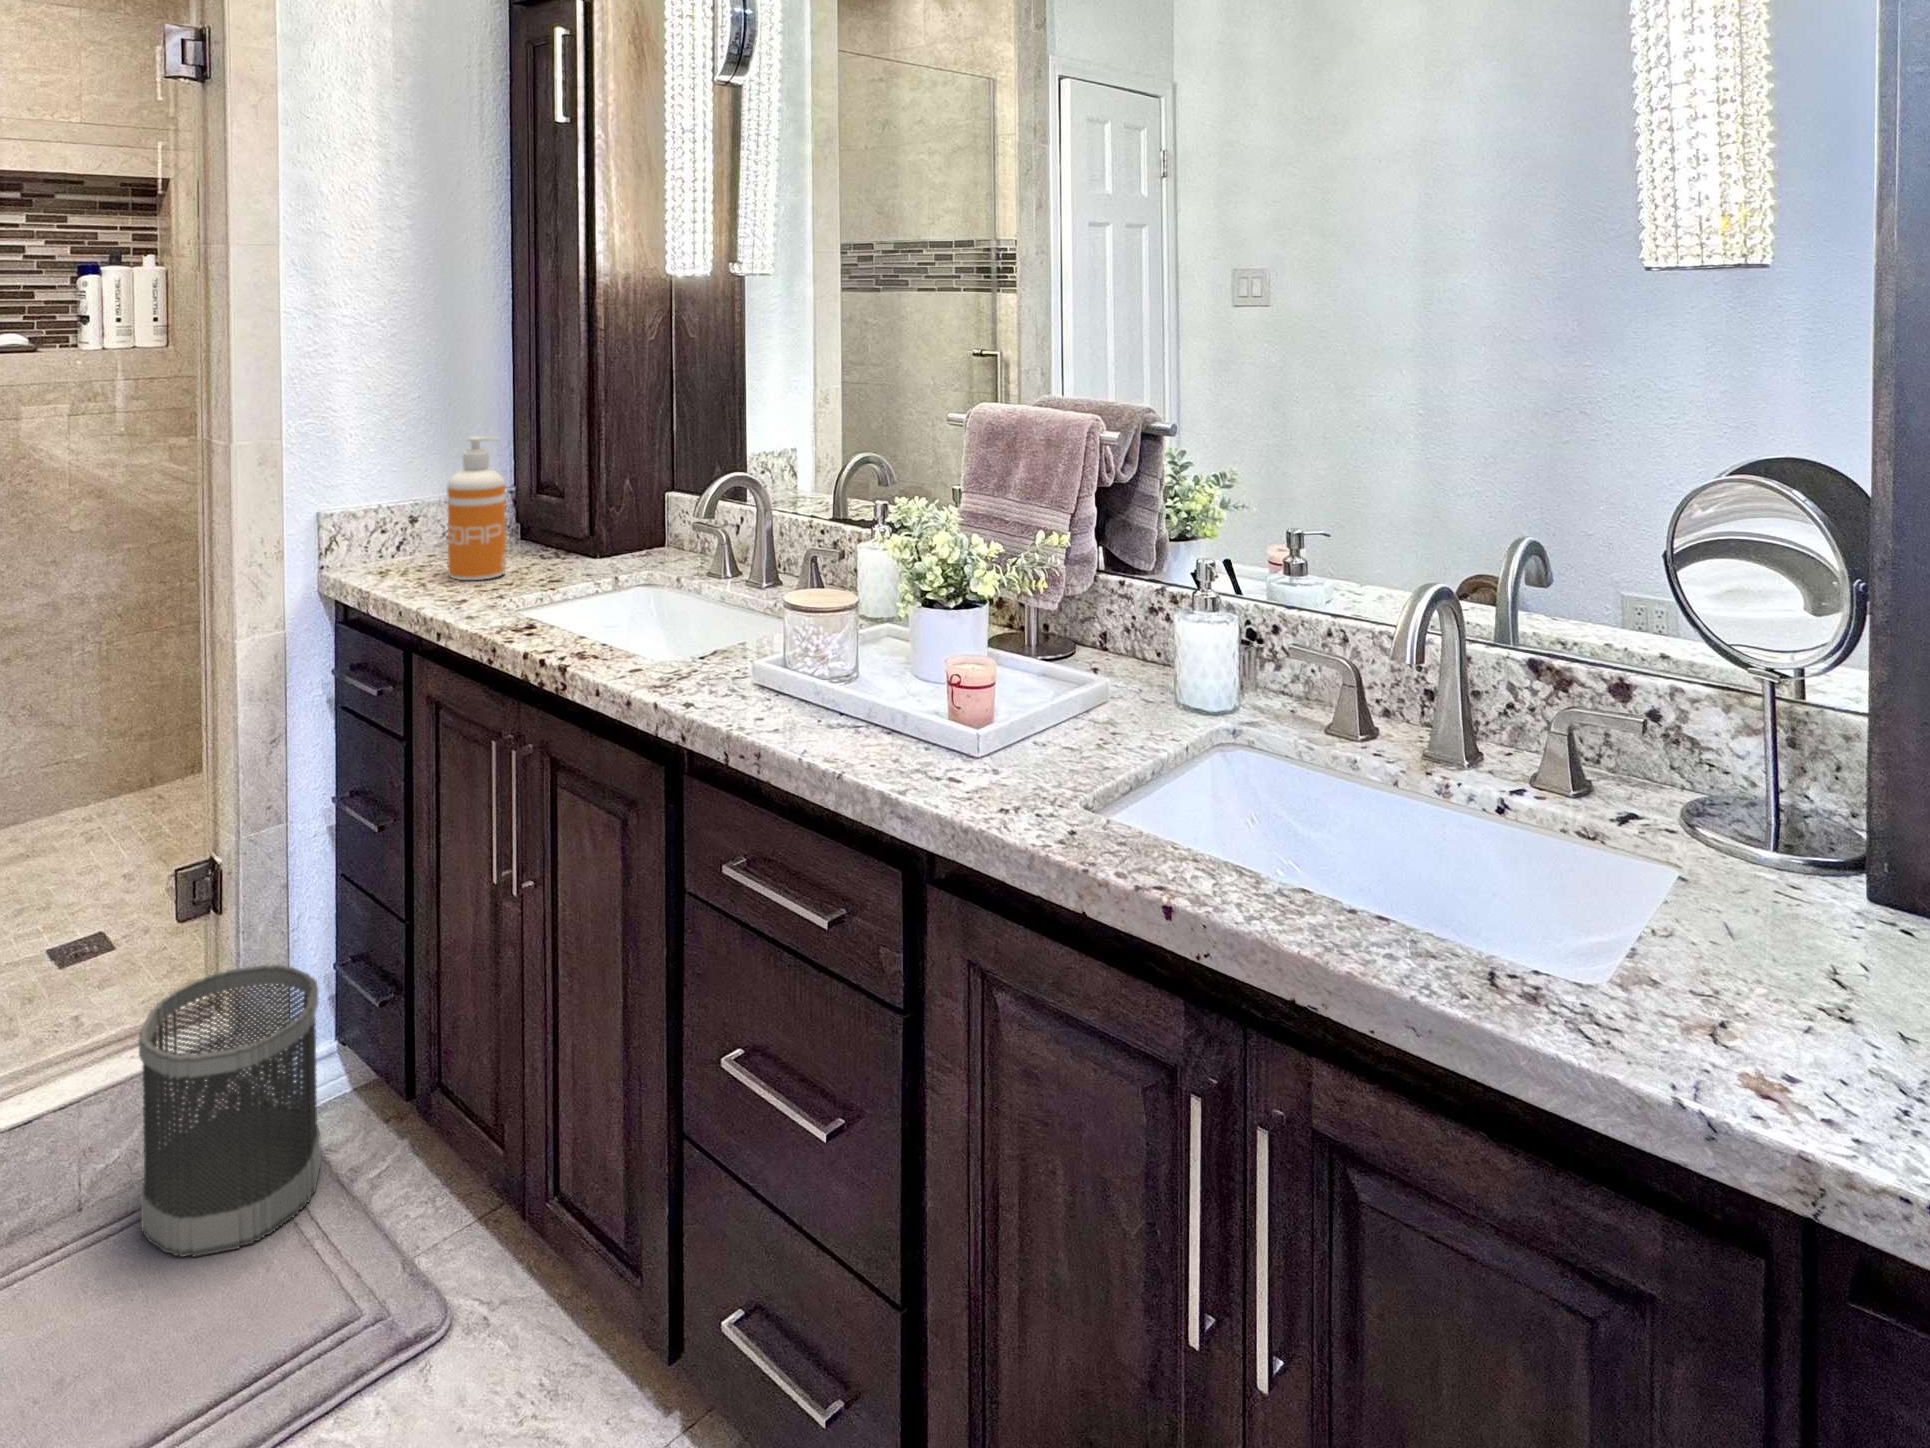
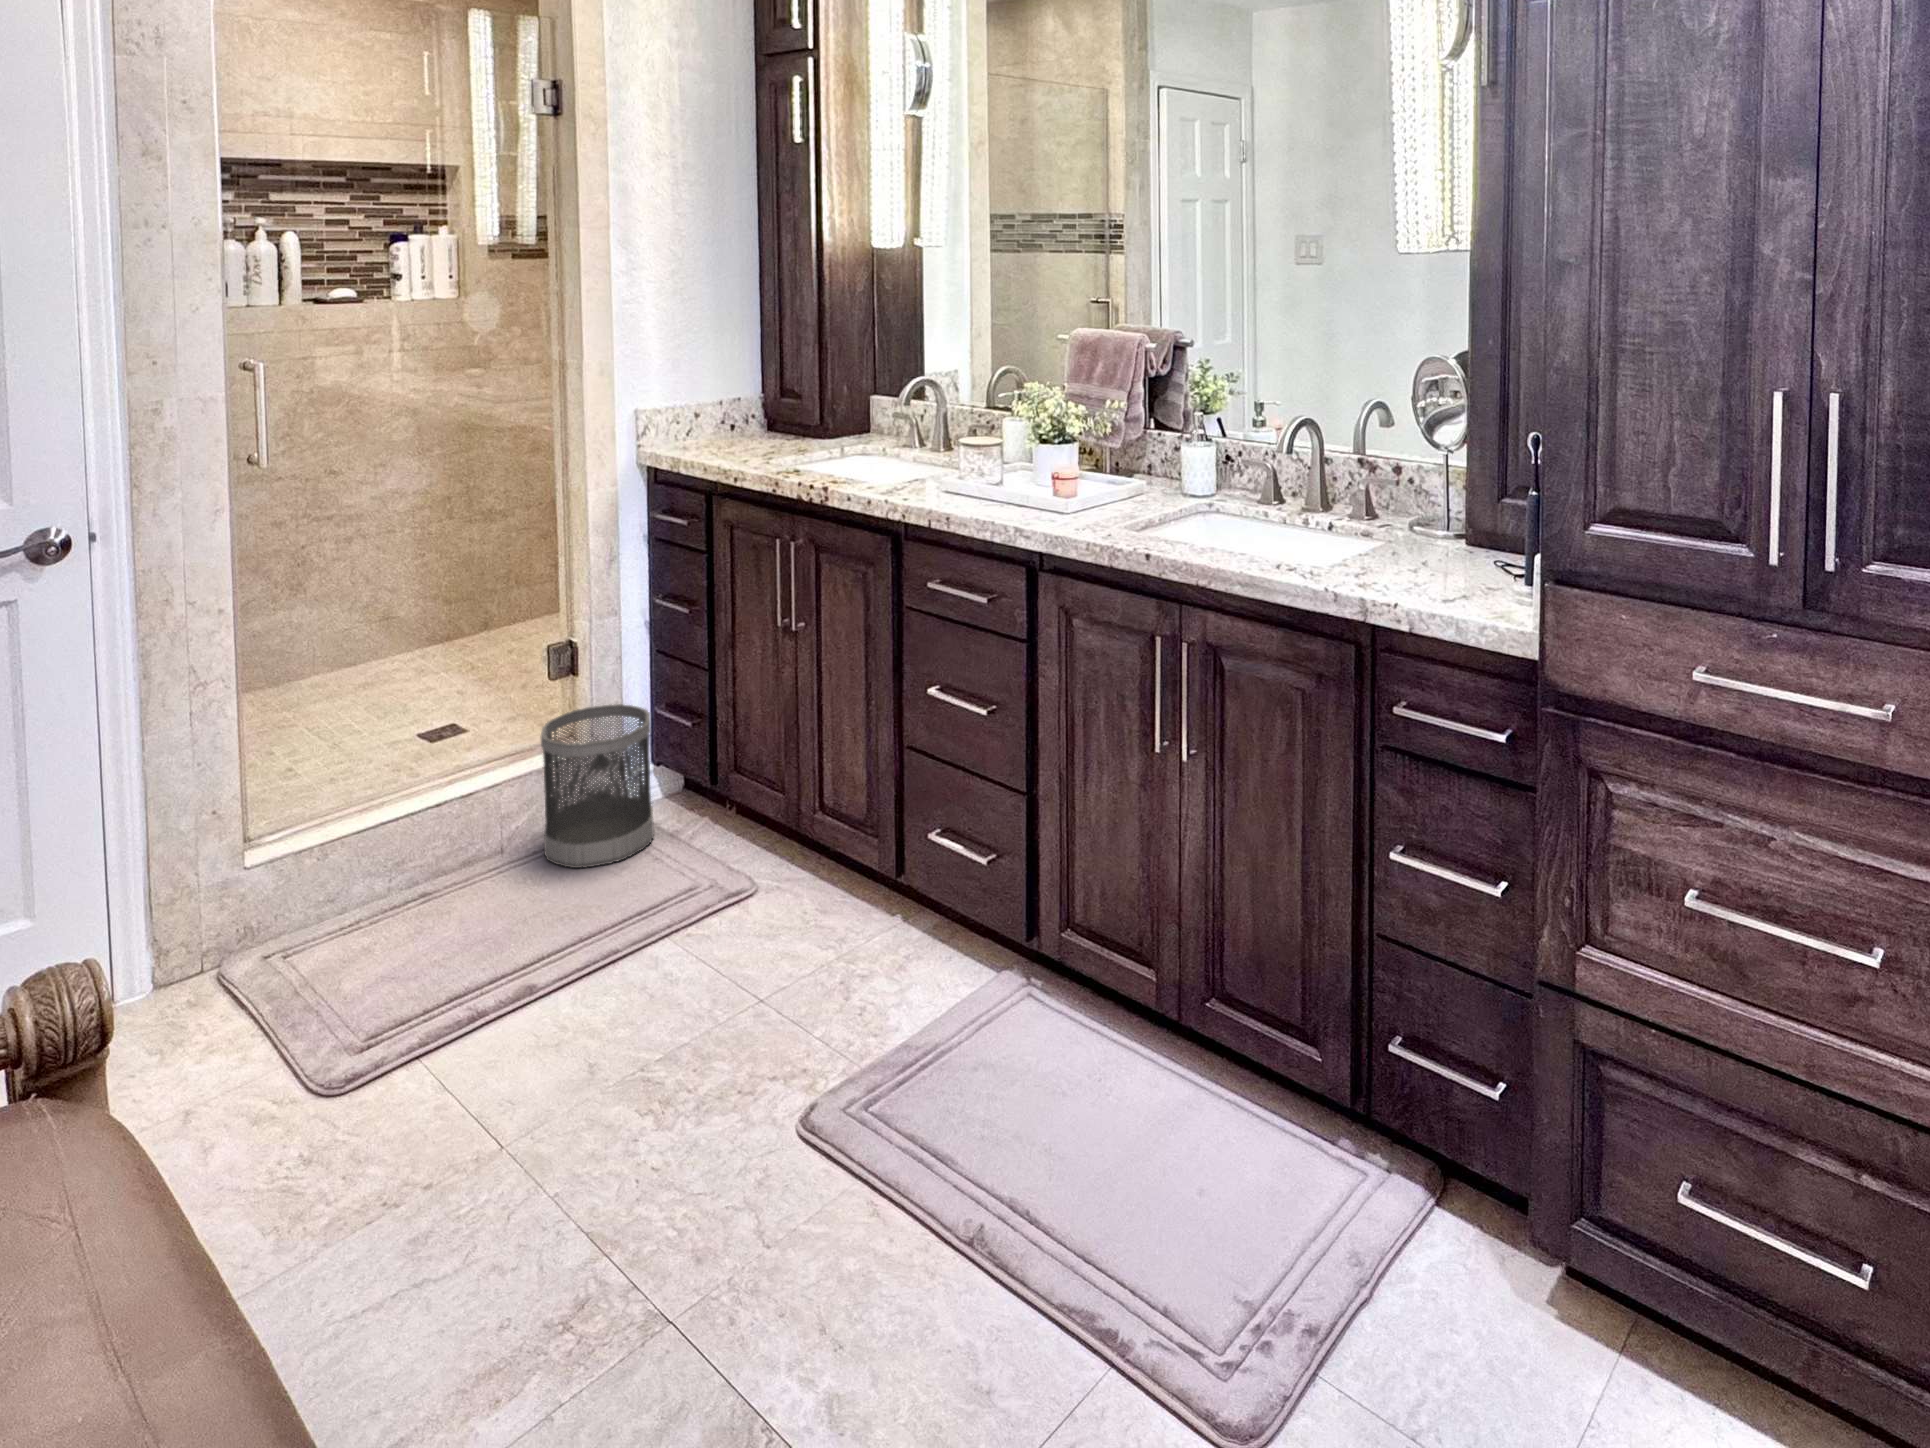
soap dispenser: present [447,437,506,580] -> none [723,356,764,451]

